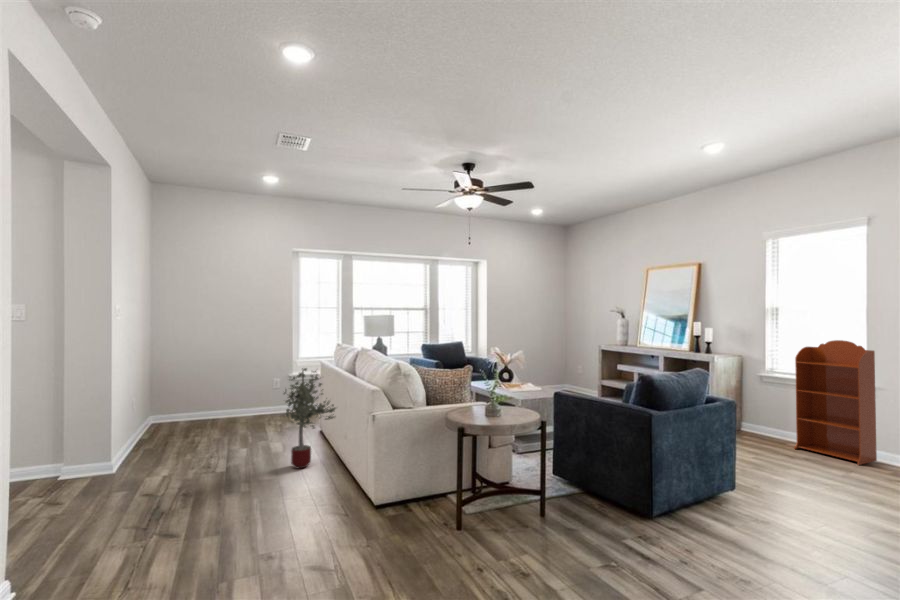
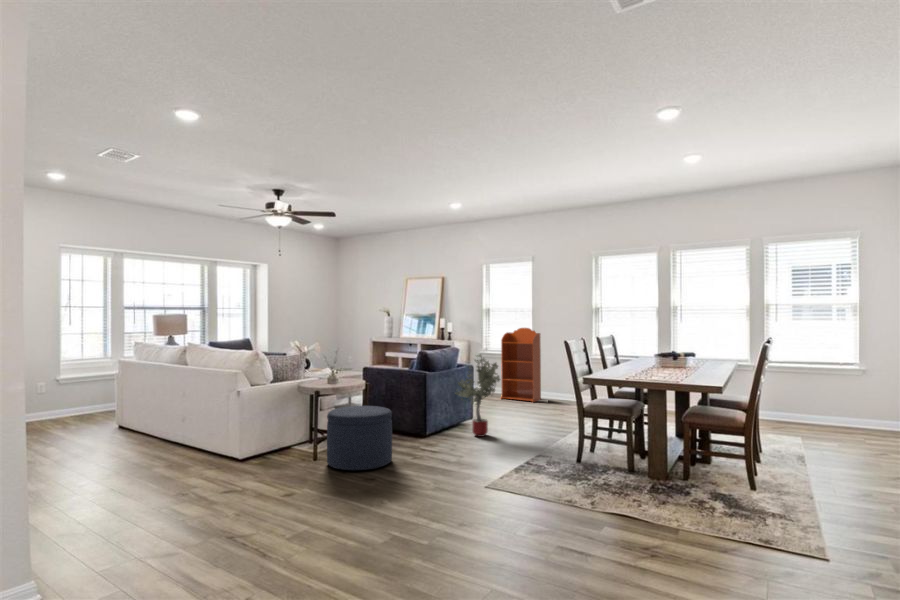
potted tree: present [284,368,336,469] -> present [455,355,500,437]
ottoman: none [466,458,567,577] -> present [327,406,392,470]

